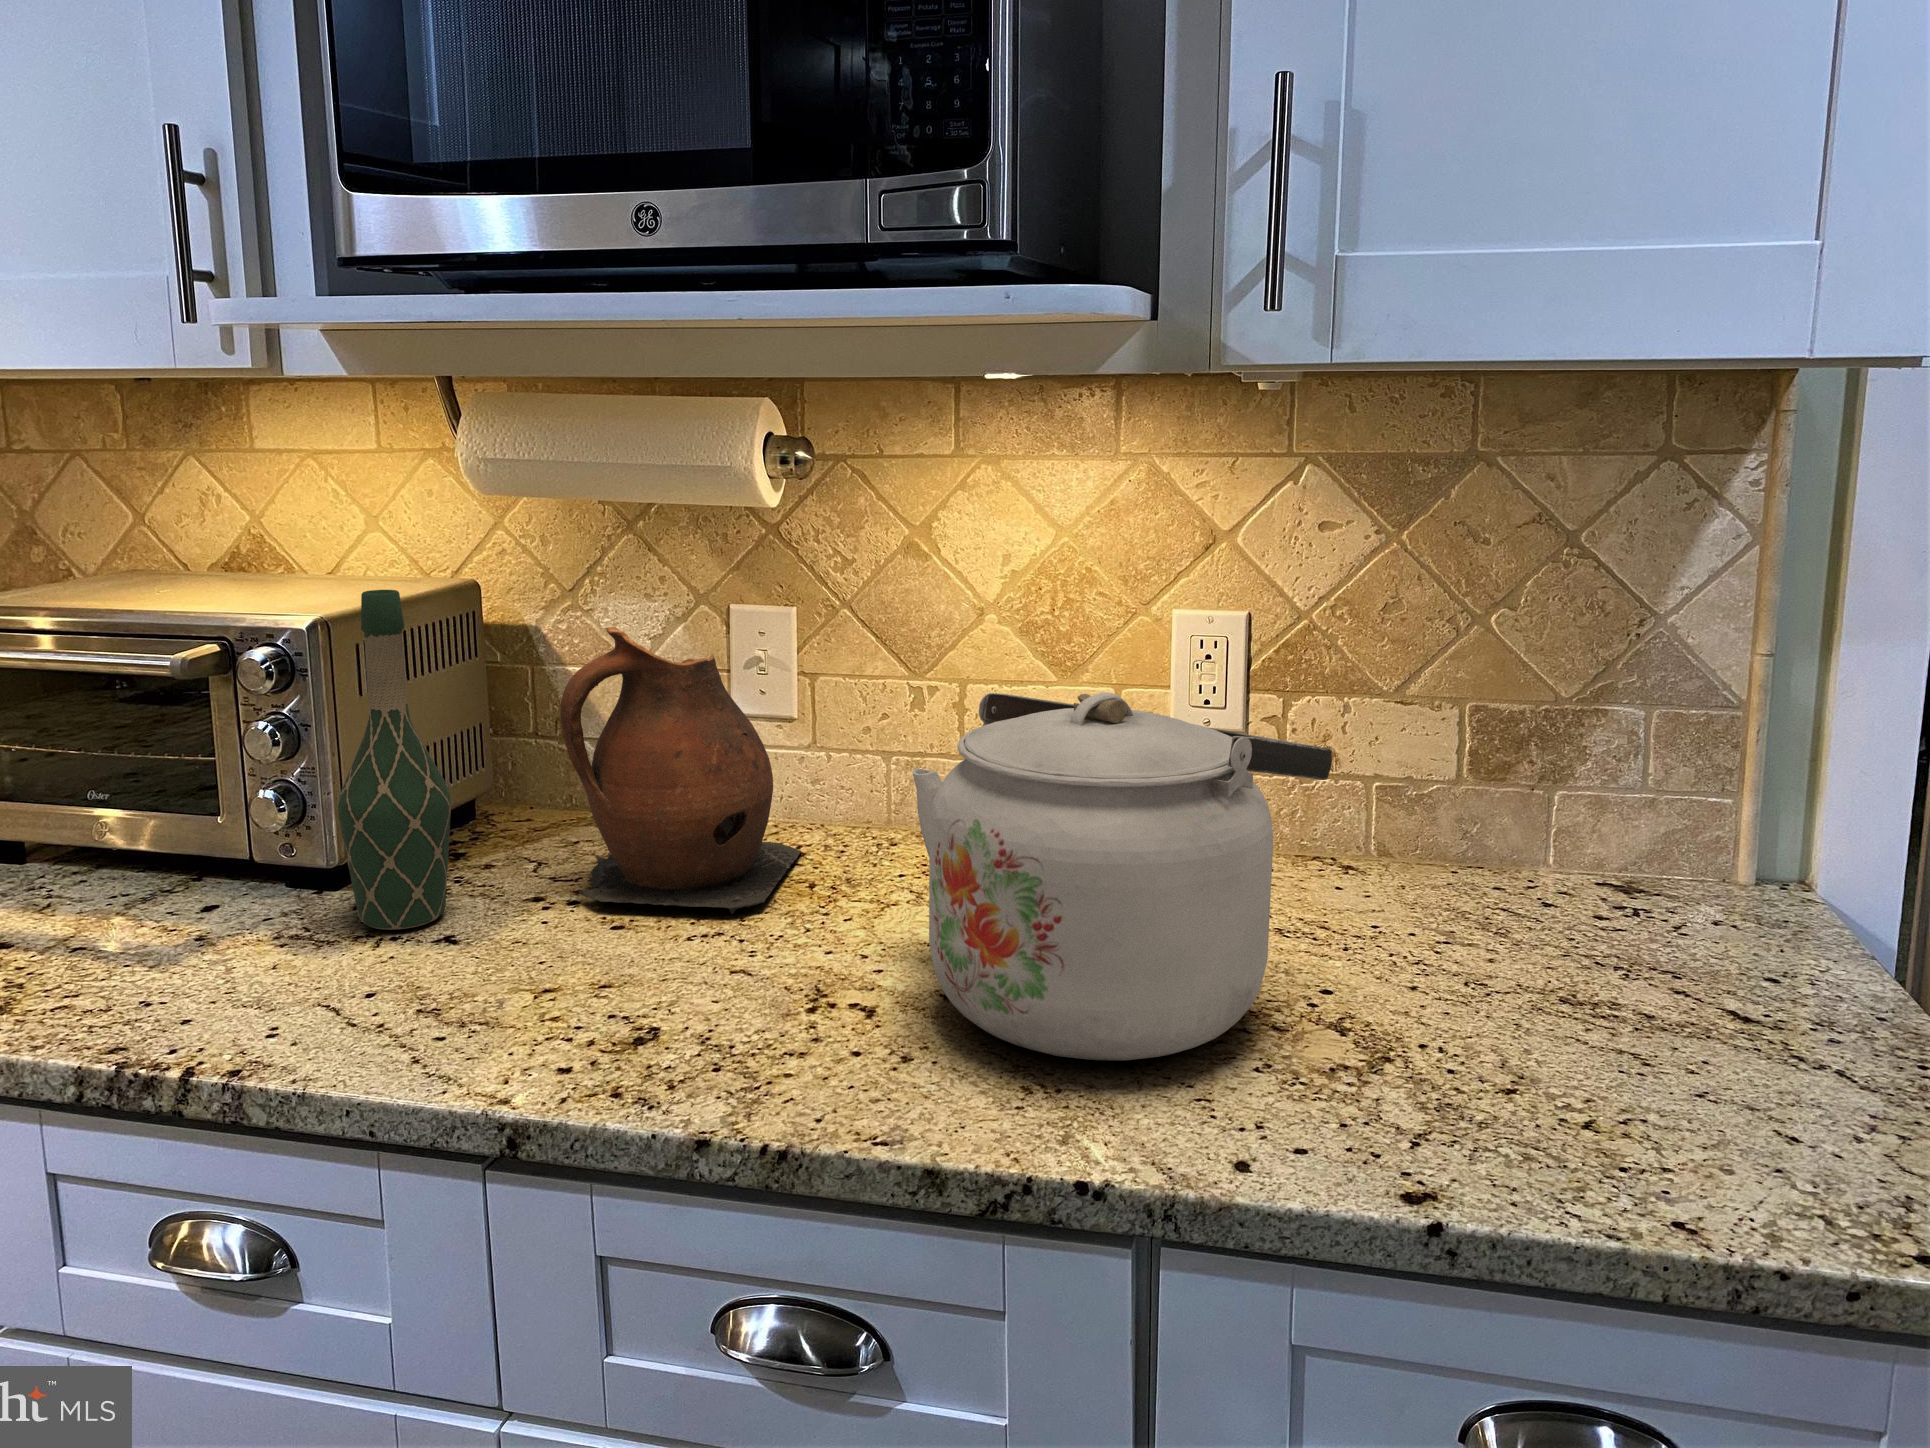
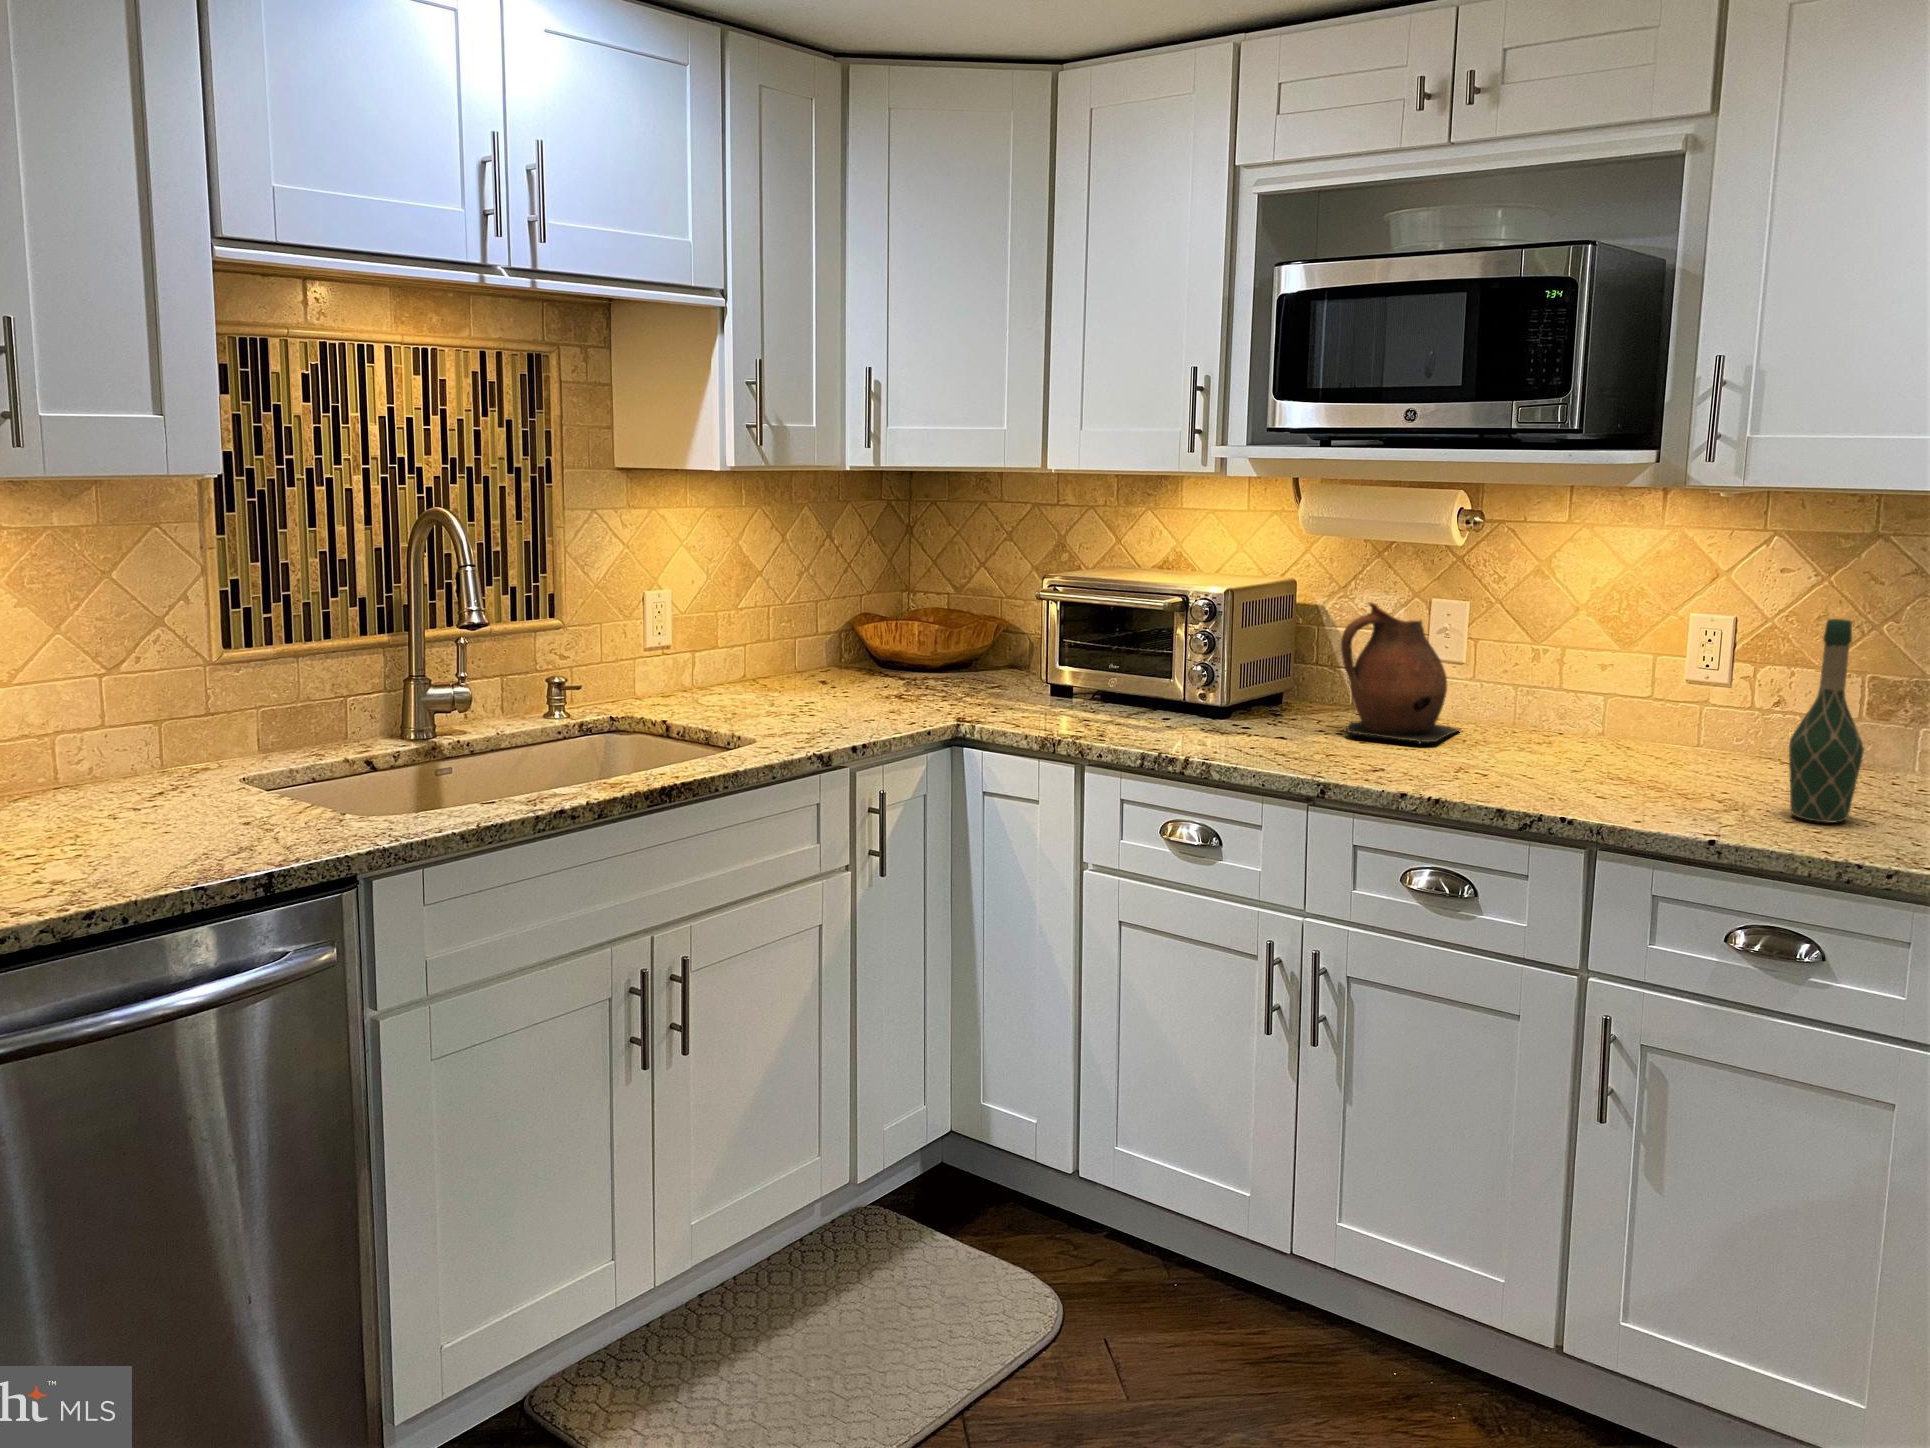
wine bottle: present [338,590,451,930] -> present [1789,619,1864,823]
kettle: present [912,693,1332,1060] -> none [1513,635,1725,797]

